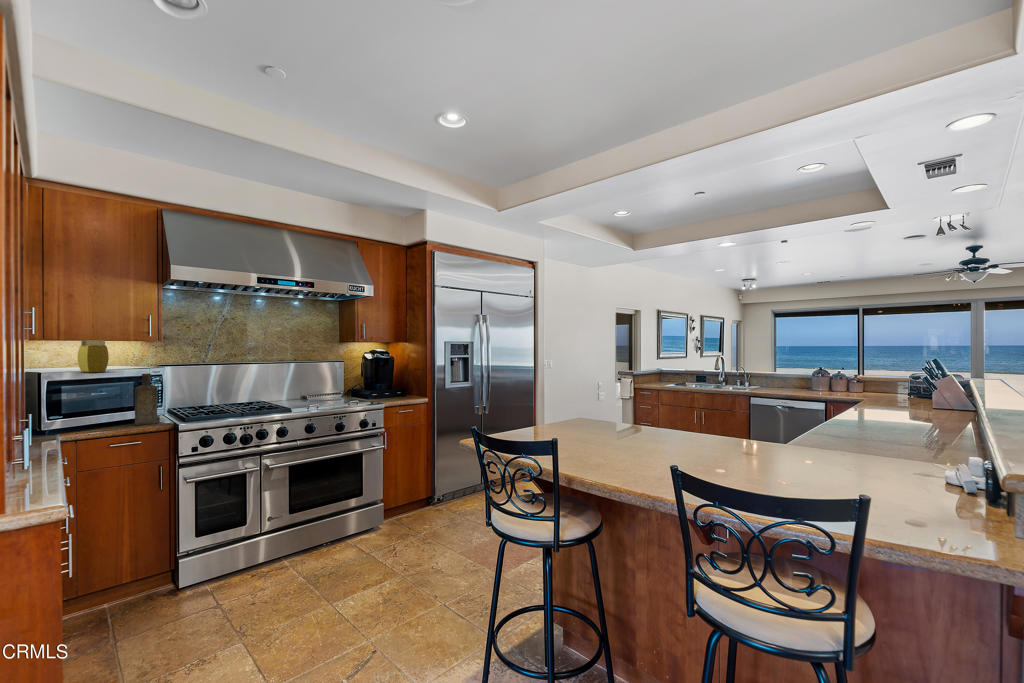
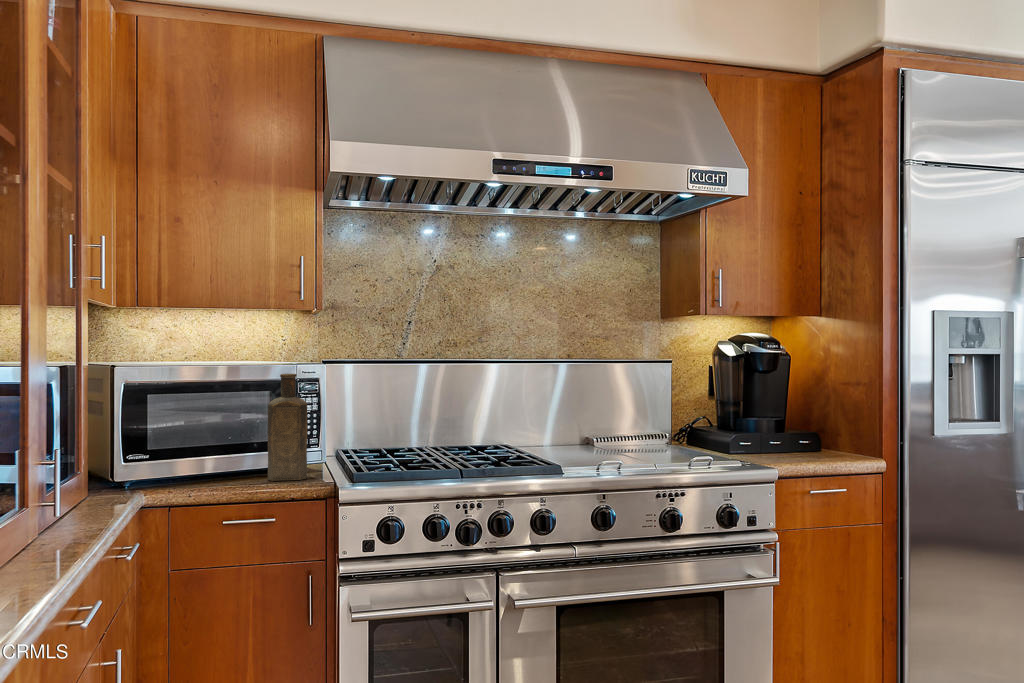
jar: present [78,340,109,372] -> none [176,302,227,367]

